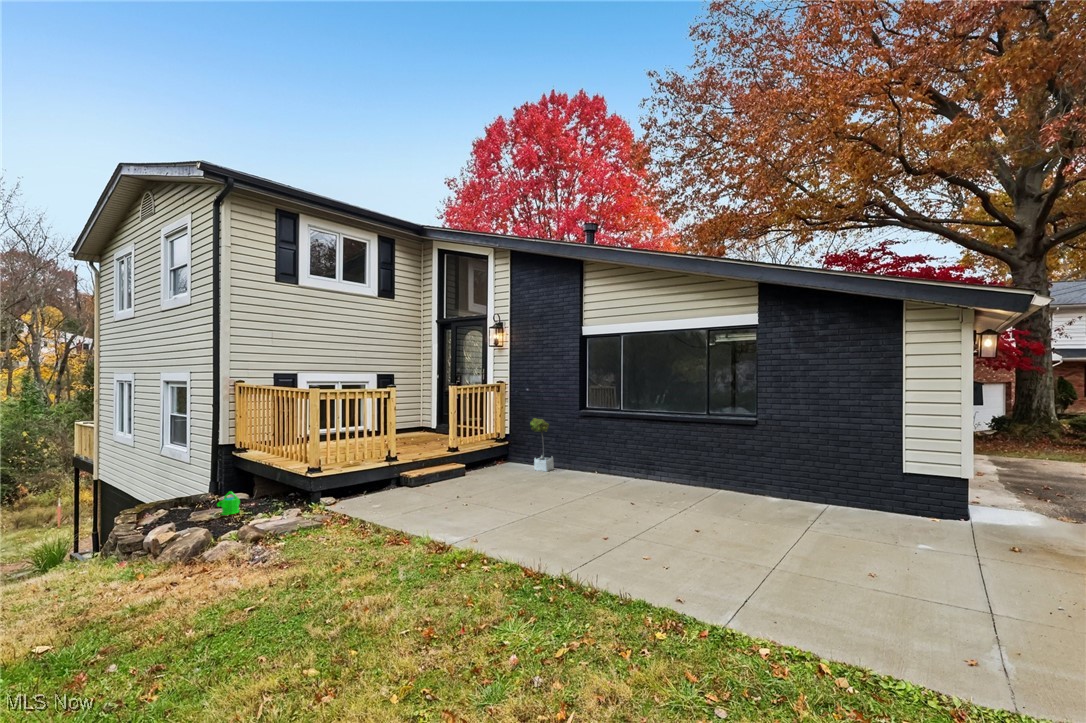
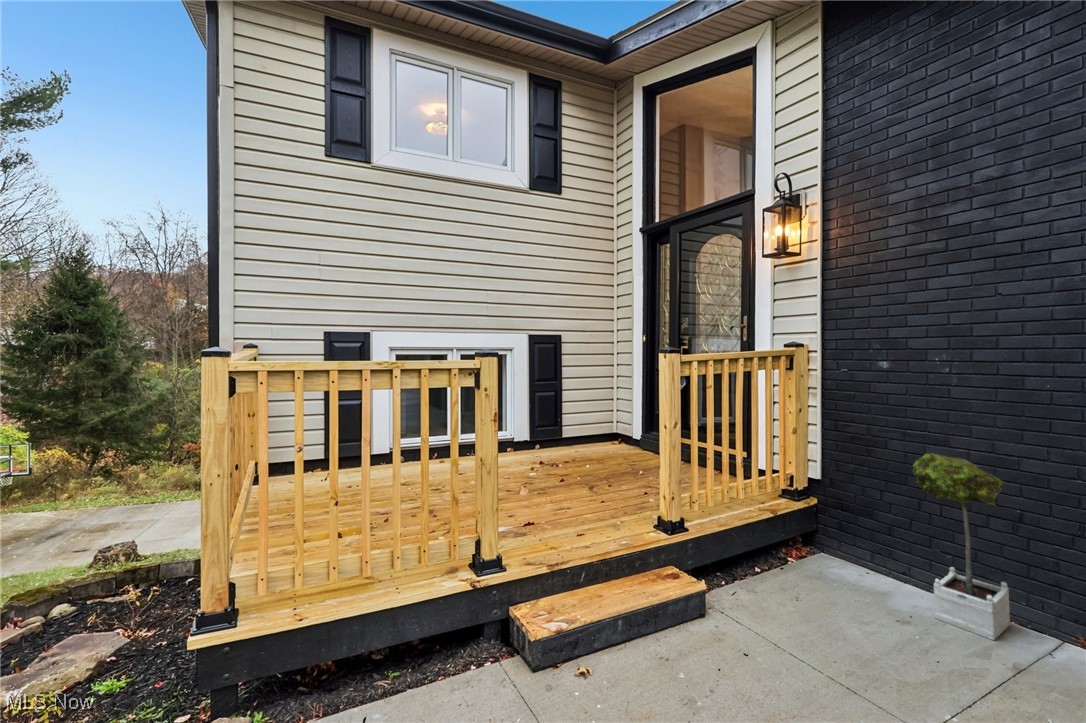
watering can: present [217,492,240,515] -> none [3,625,113,696]

